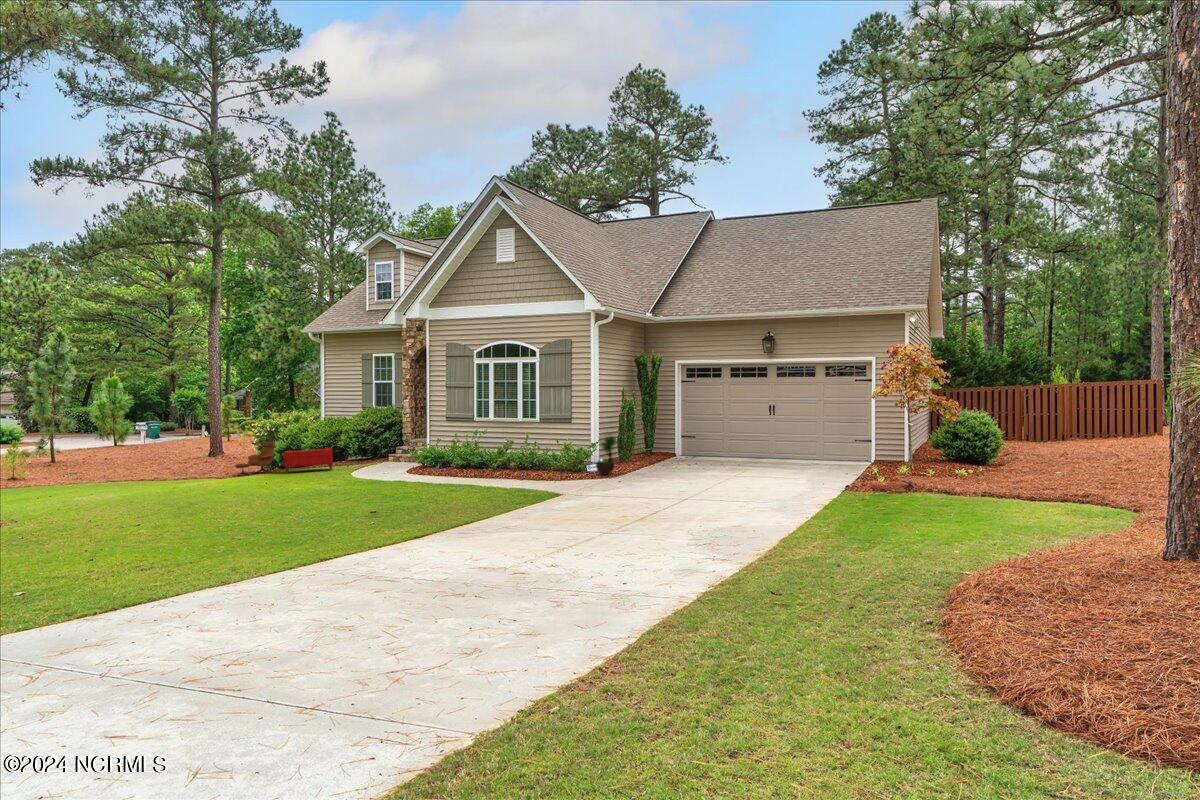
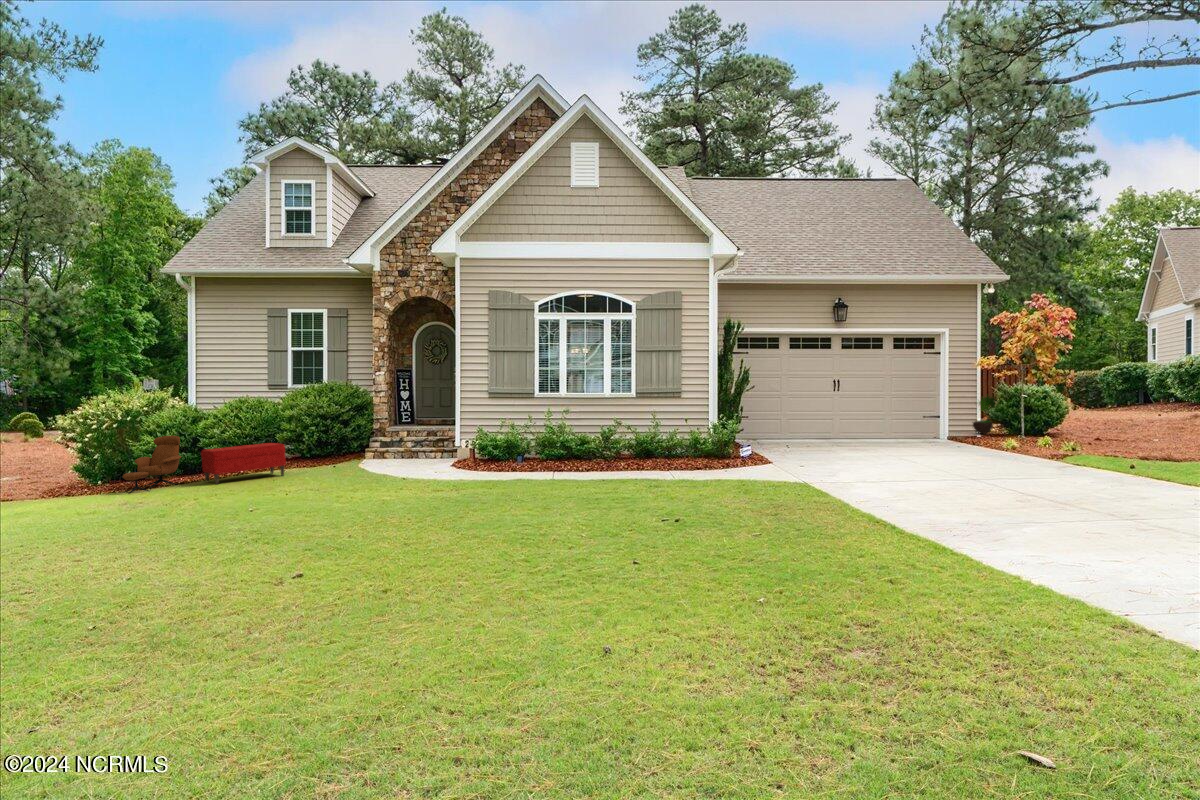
potted tree: present [596,436,616,475] -> present [973,394,998,434]

